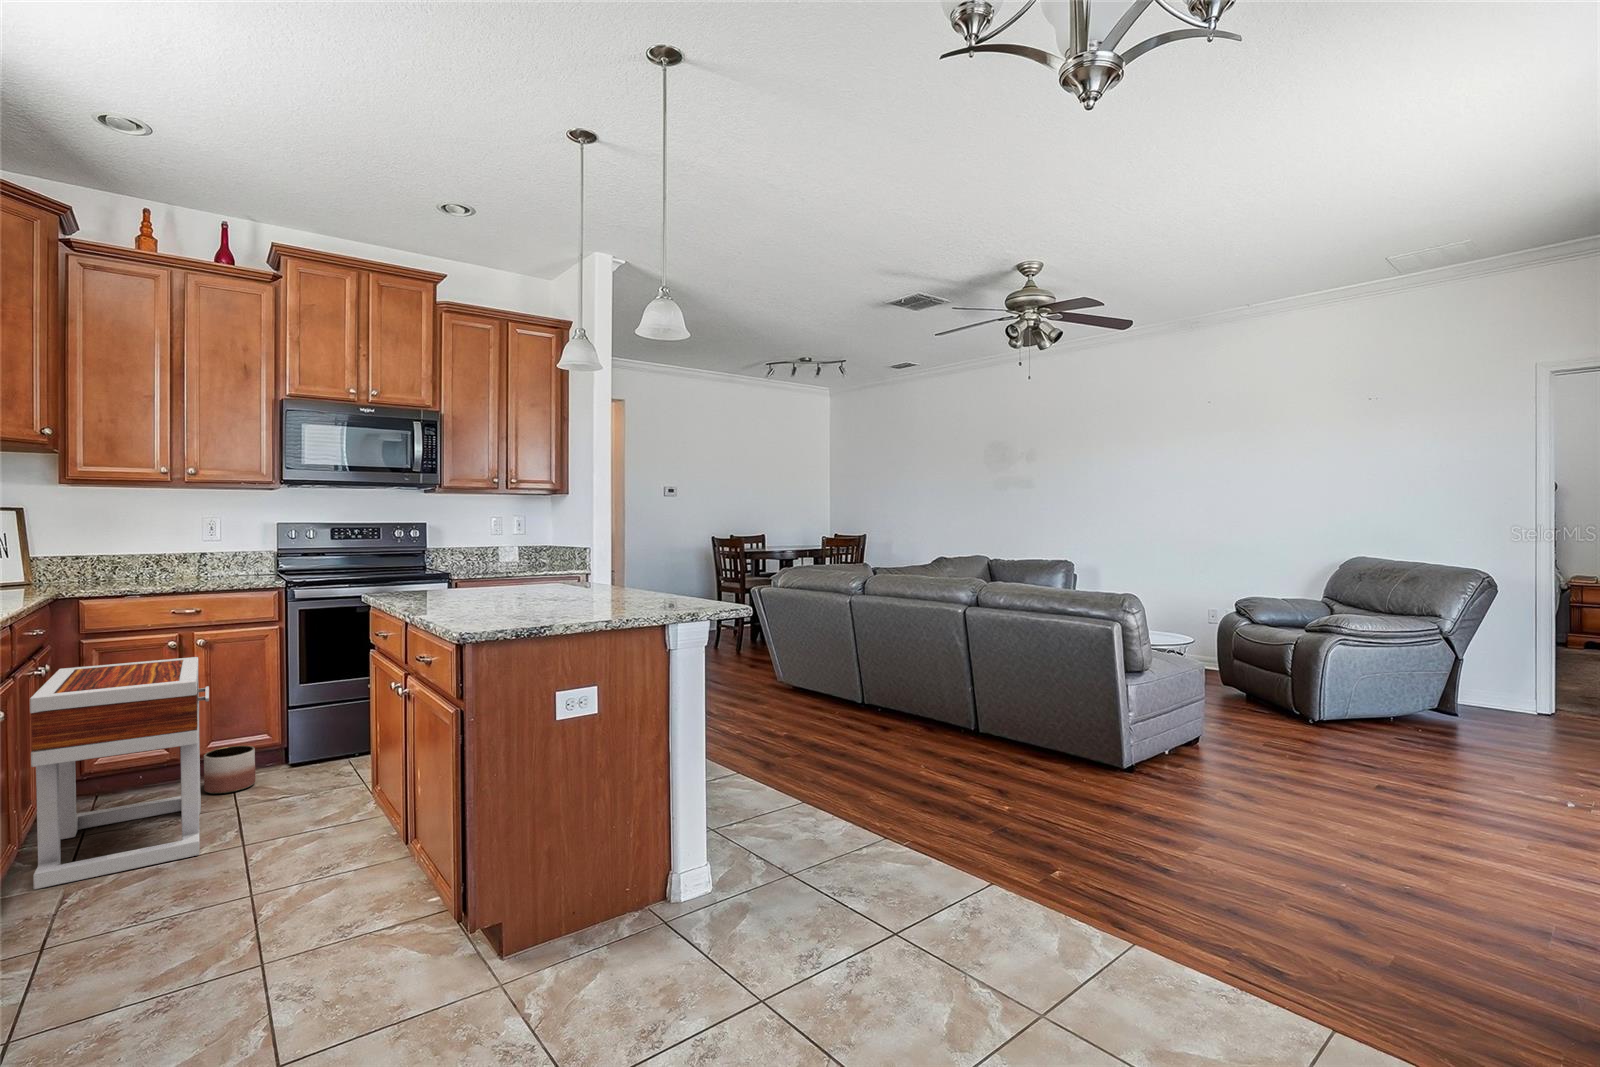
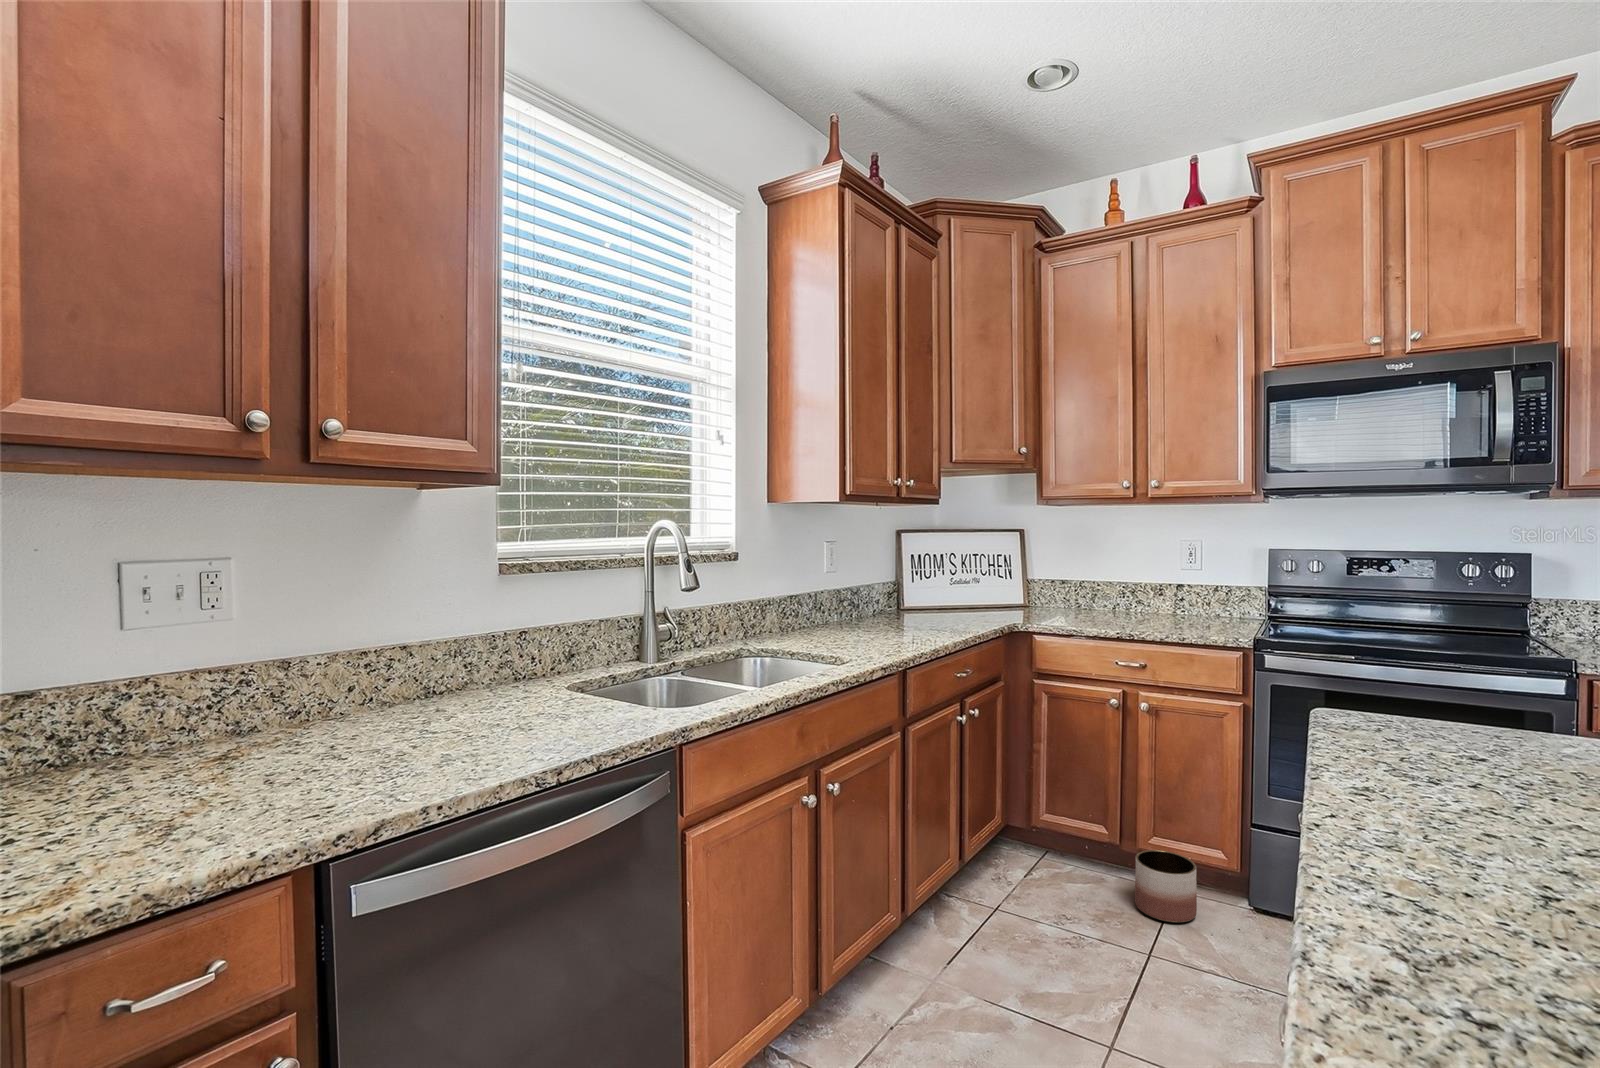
side table: present [30,657,209,889] -> none [907,711,1119,1022]

